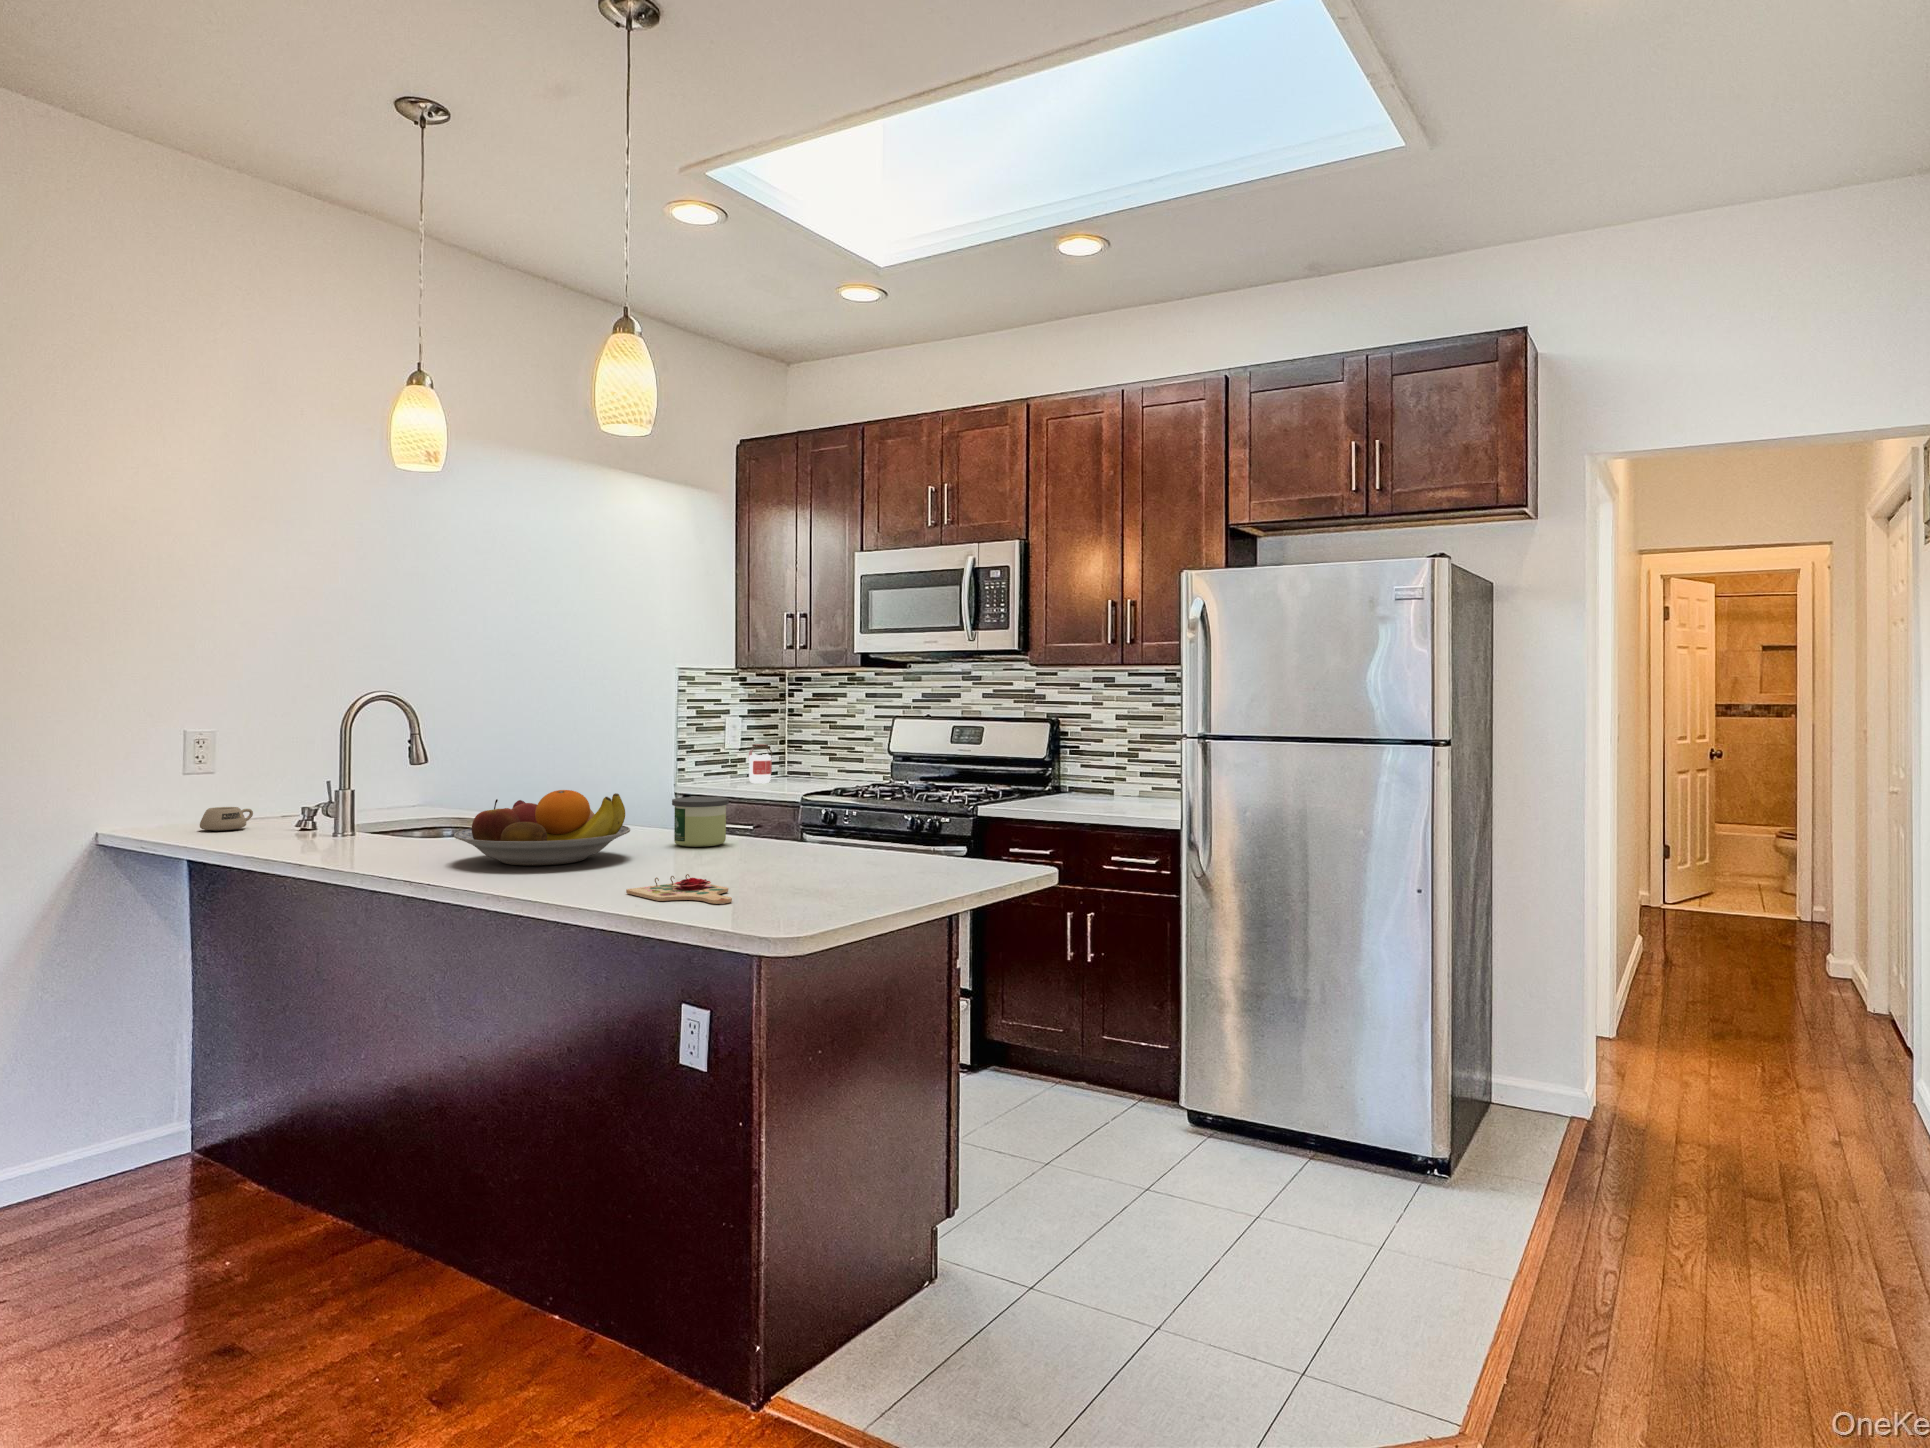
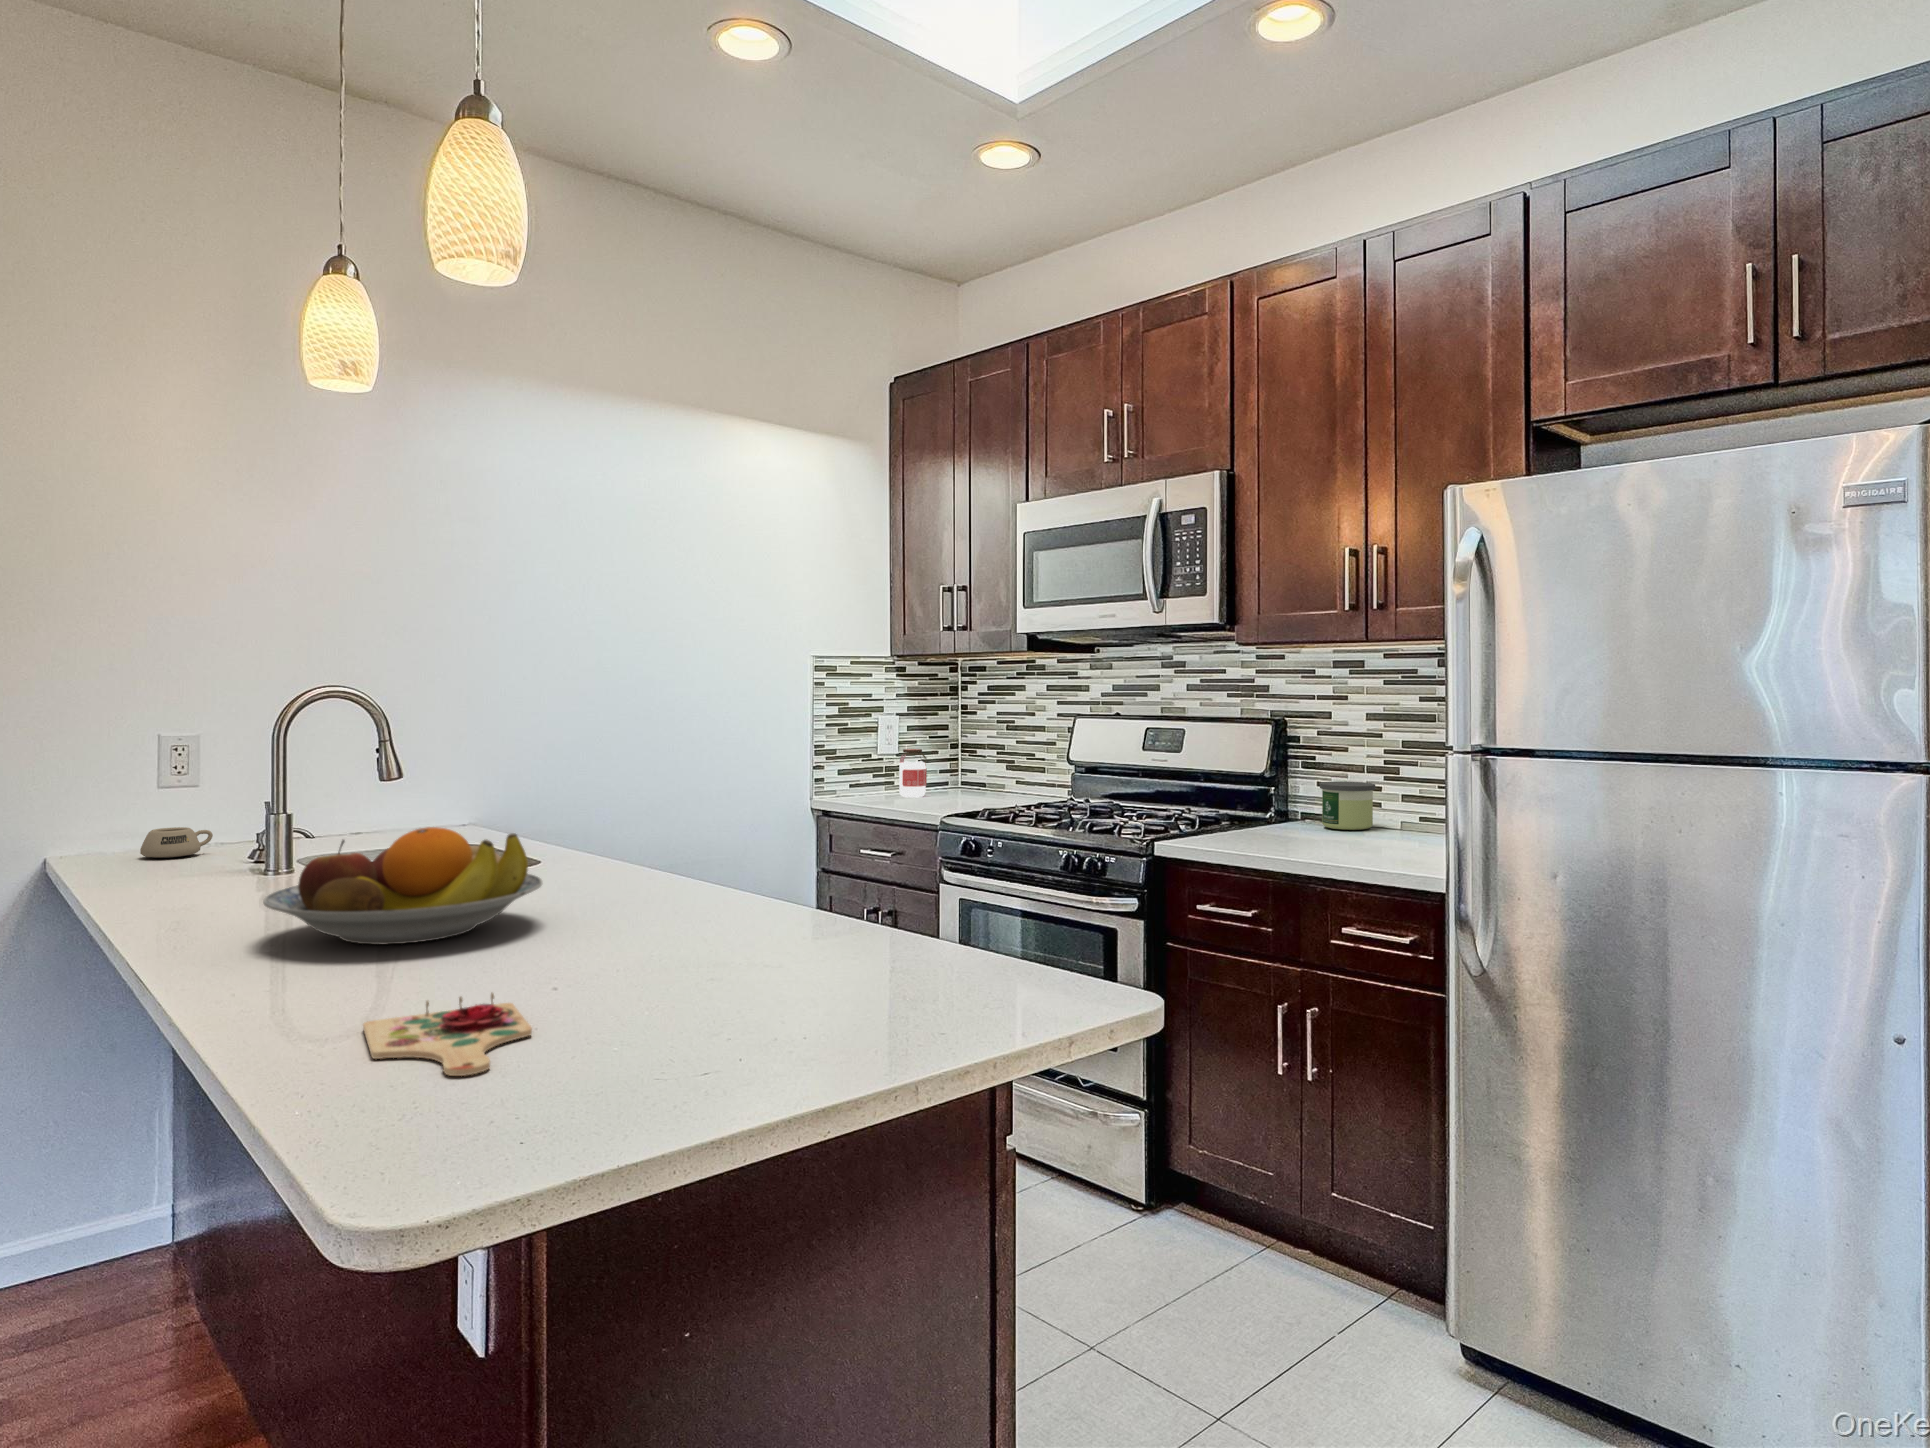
candle: present [672,797,729,847] -> present [1320,781,1375,830]

